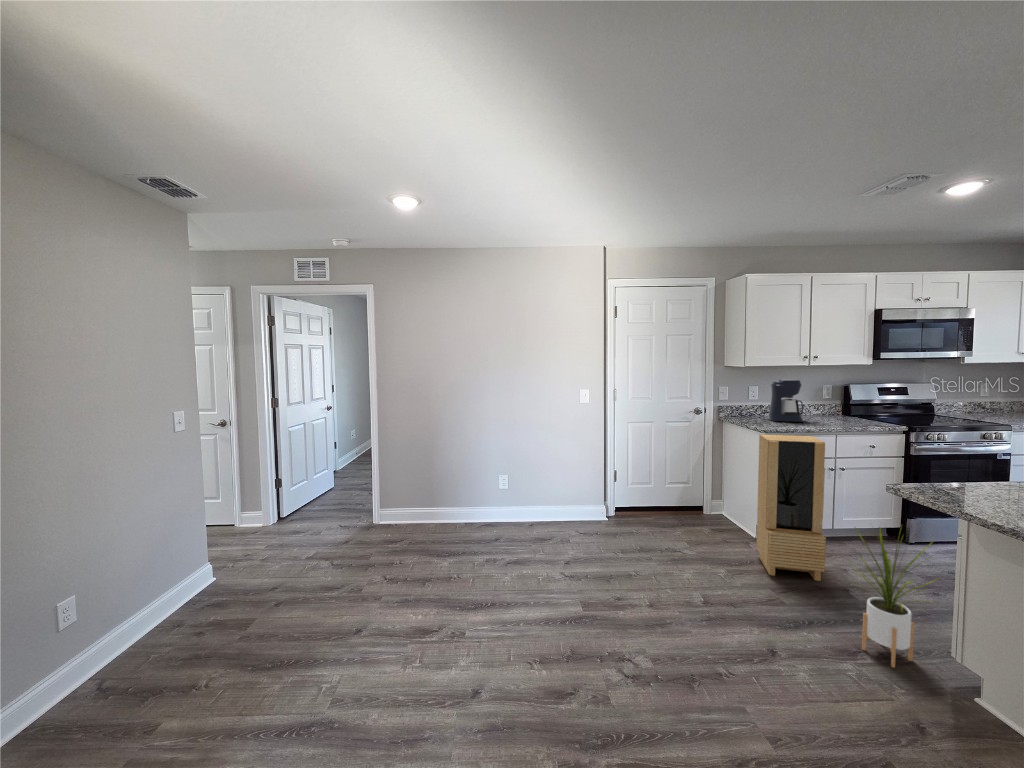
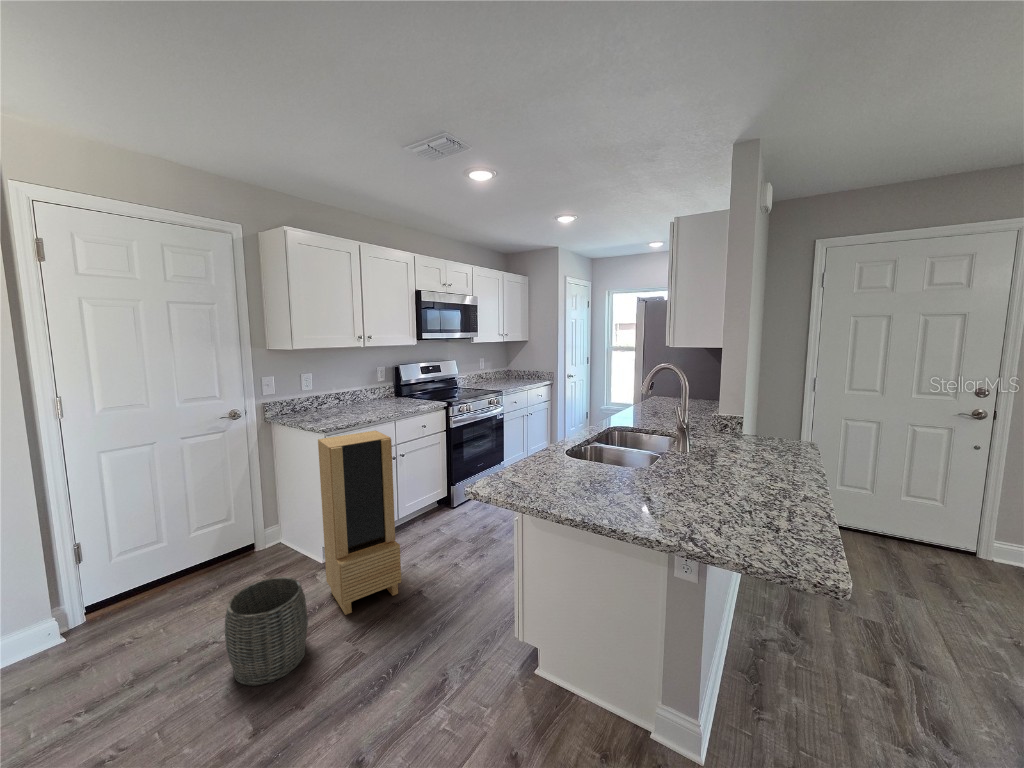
coffee maker: present [768,379,803,422] -> none [325,364,363,414]
woven basket: none [687,521,740,587] -> present [225,577,308,686]
house plant: present [856,527,938,668] -> none [430,521,512,682]

